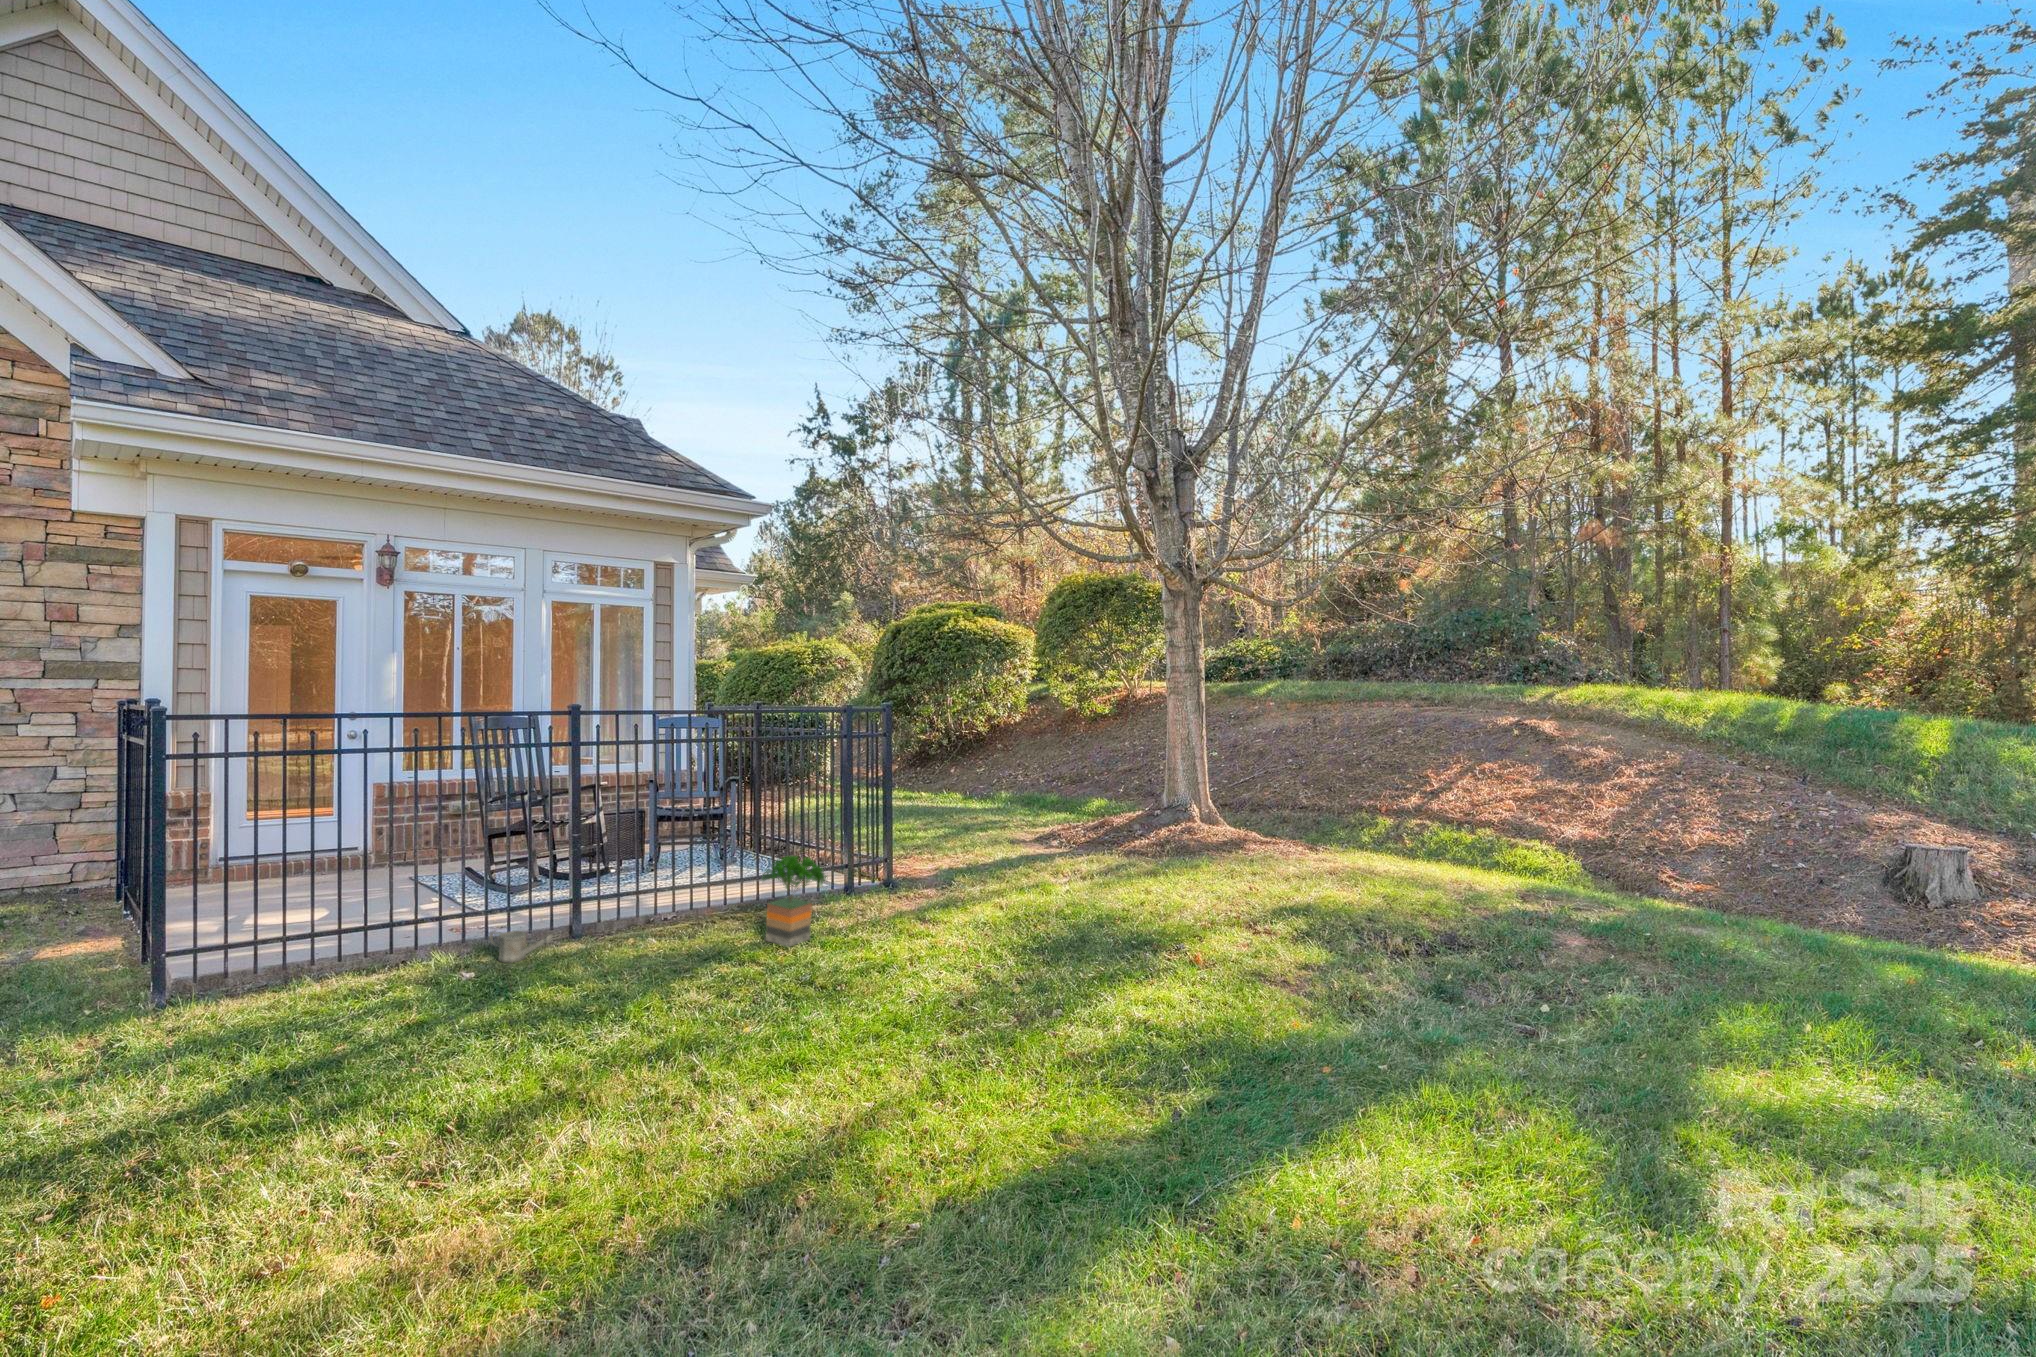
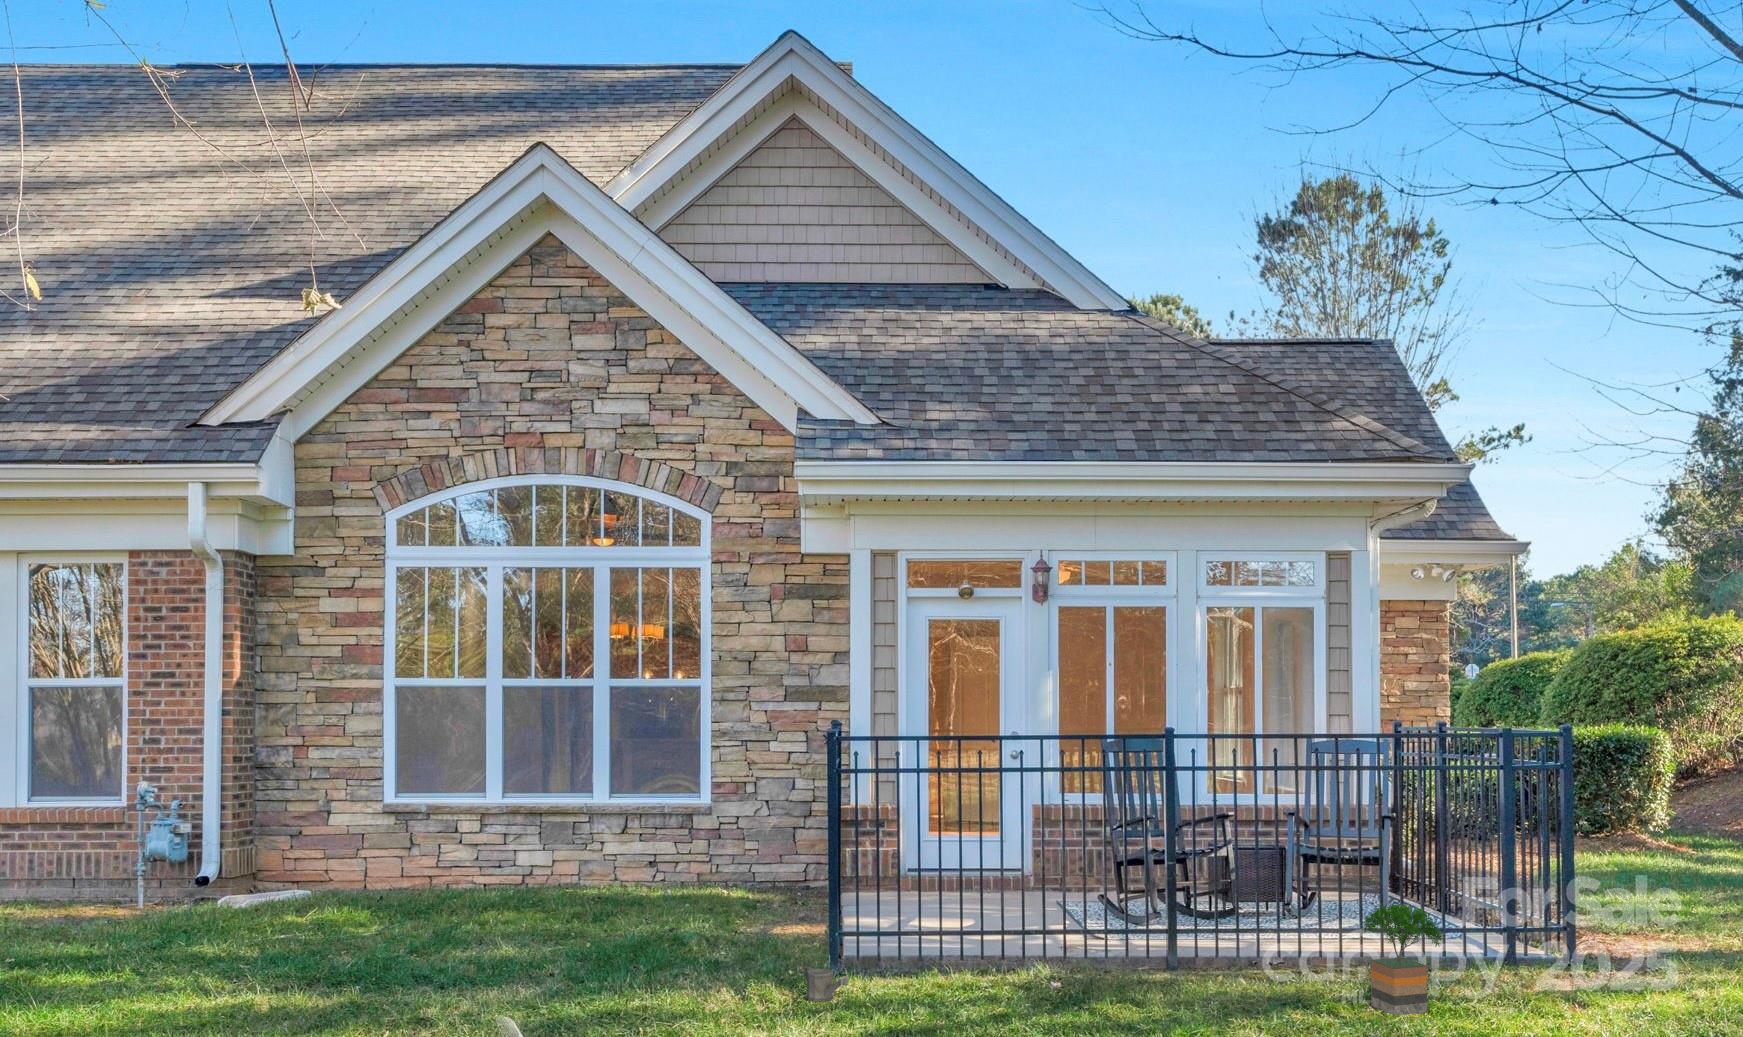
watering can: present [489,931,552,962] -> present [804,967,848,1002]

